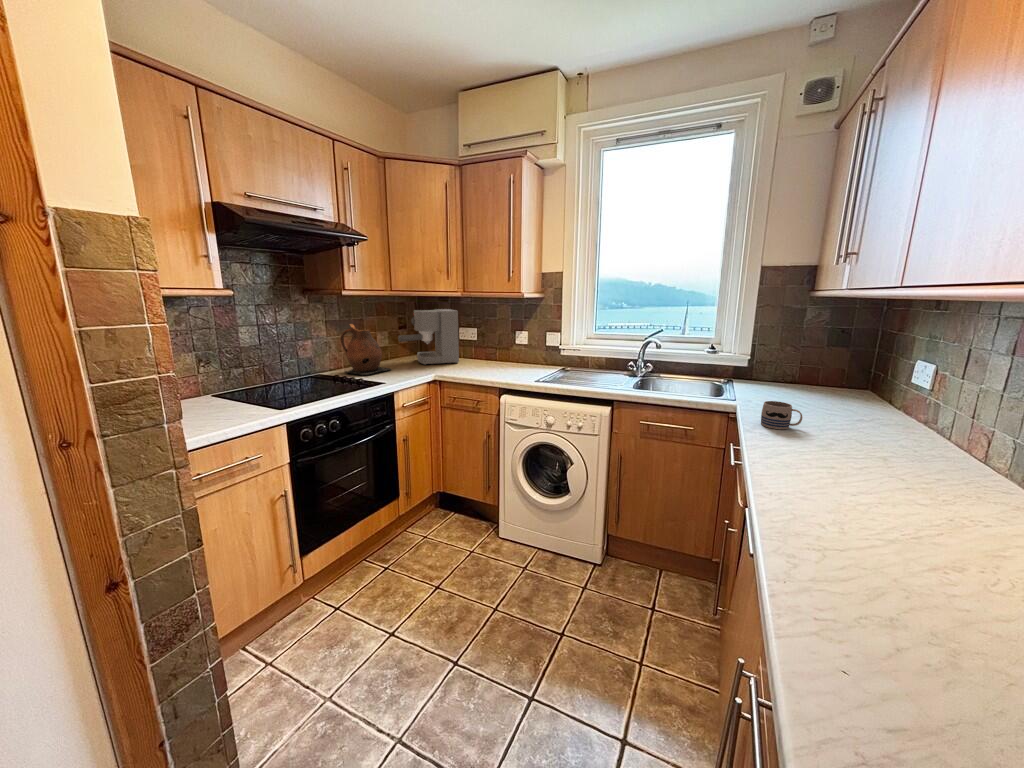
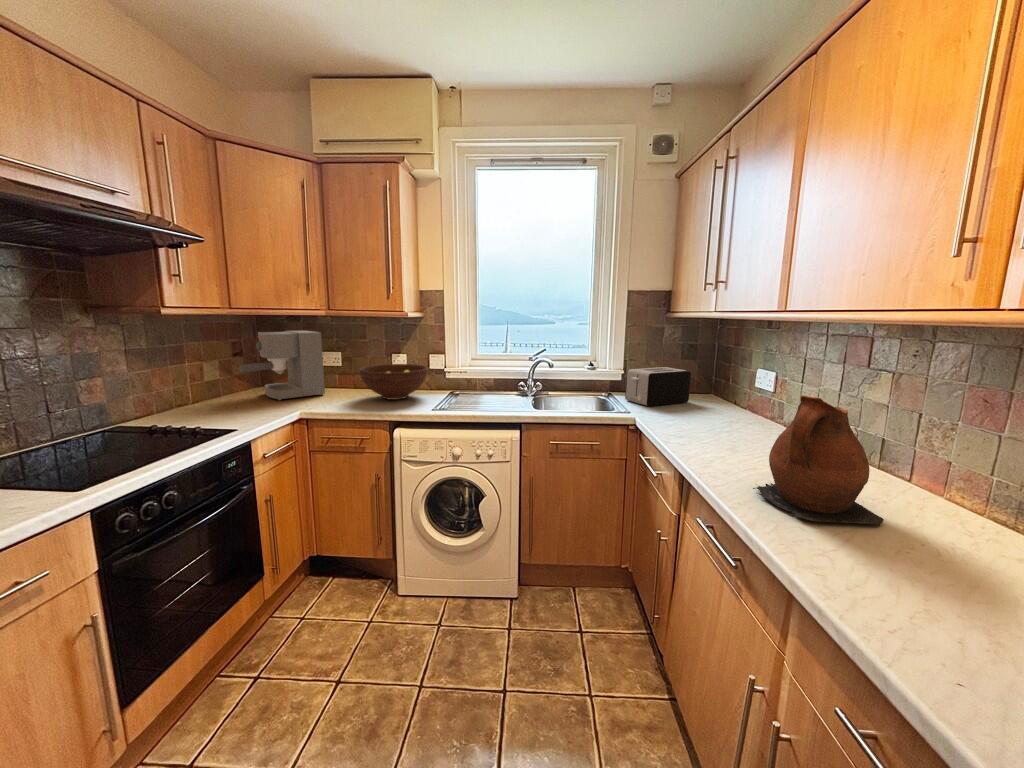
ceramic pitcher: present [340,324,390,375] -> present [753,395,884,526]
fruit bowl: none [483,339,540,370] -> present [360,364,428,400]
toaster: none [740,354,827,396] -> present [625,367,691,406]
mug: present [761,401,802,429] -> none [668,412,701,437]

